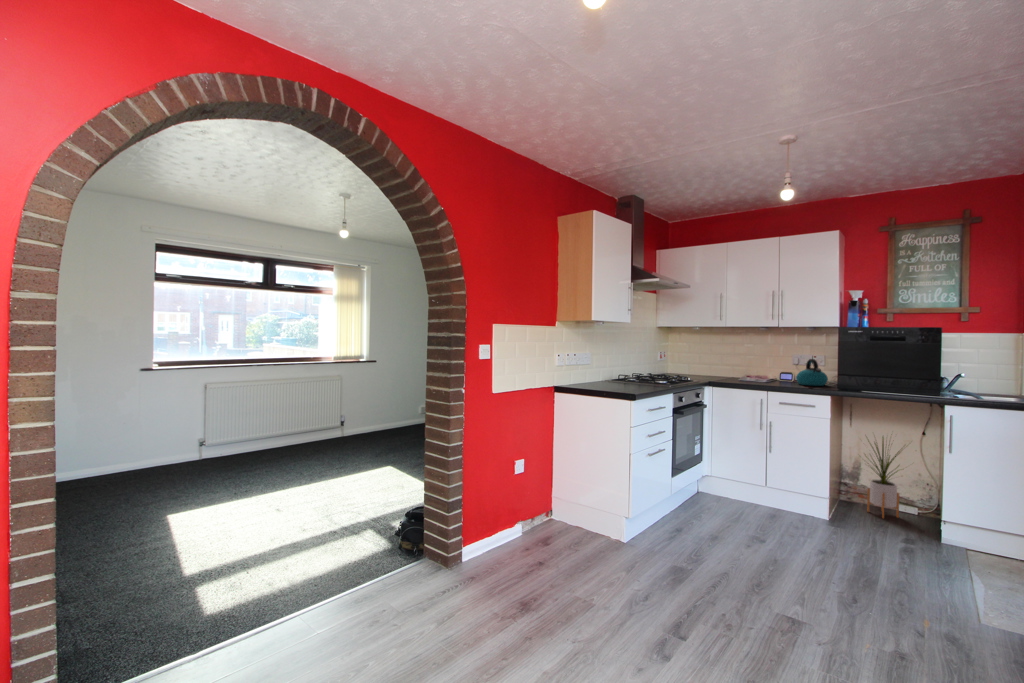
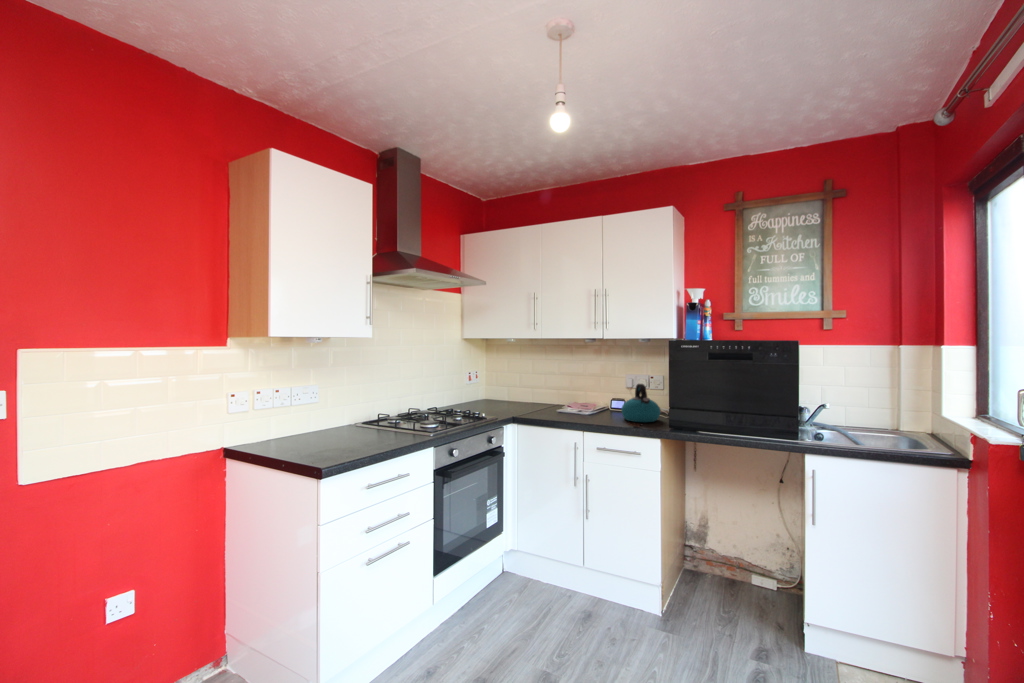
house plant: present [867,437,899,518] -> none [701,477,770,605]

